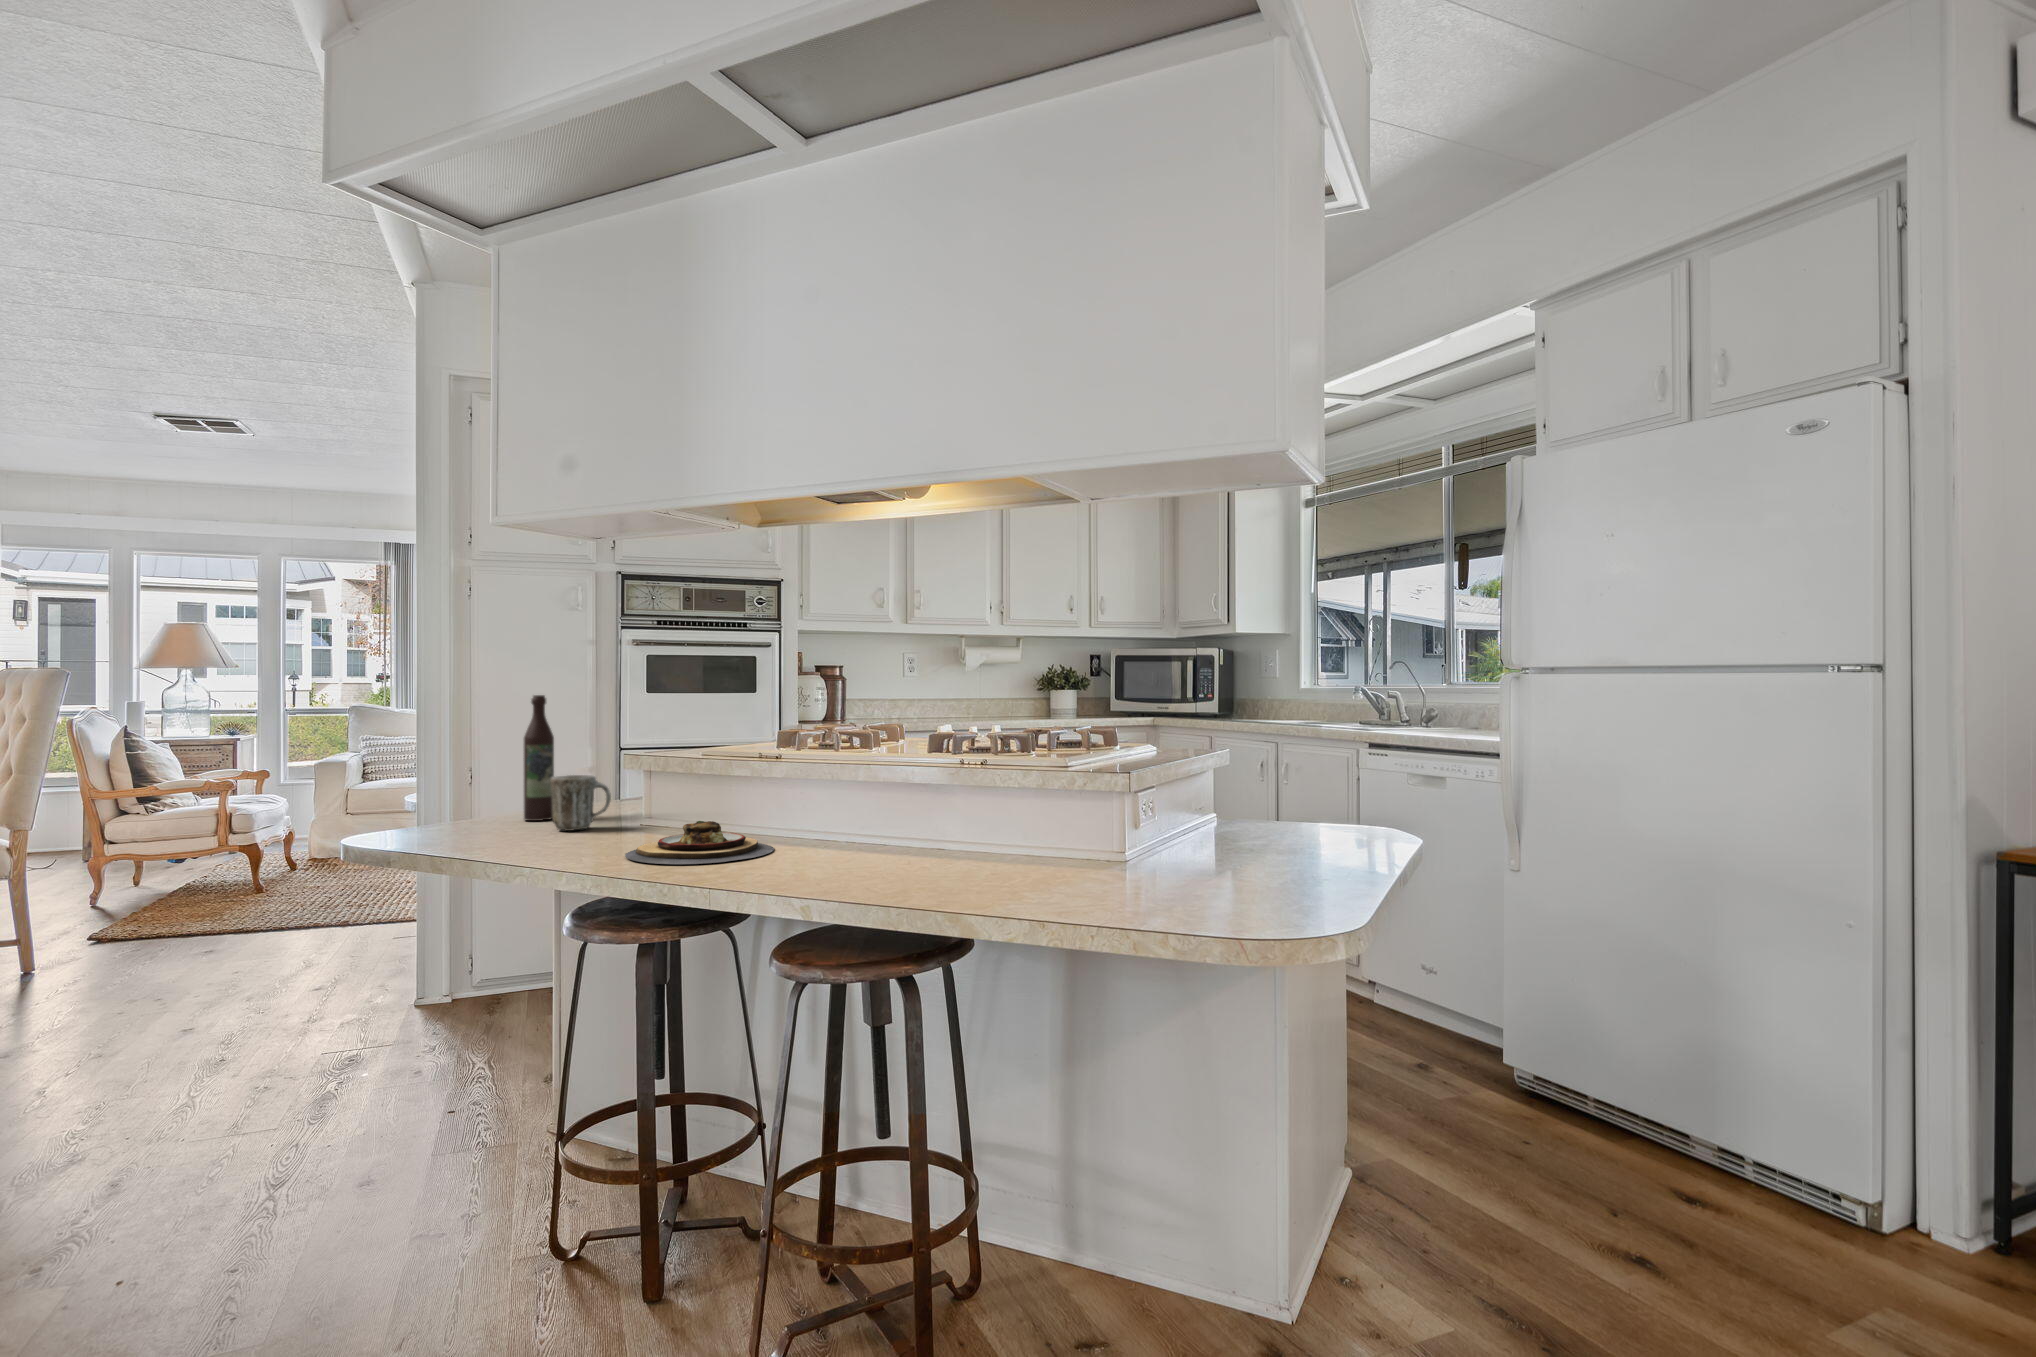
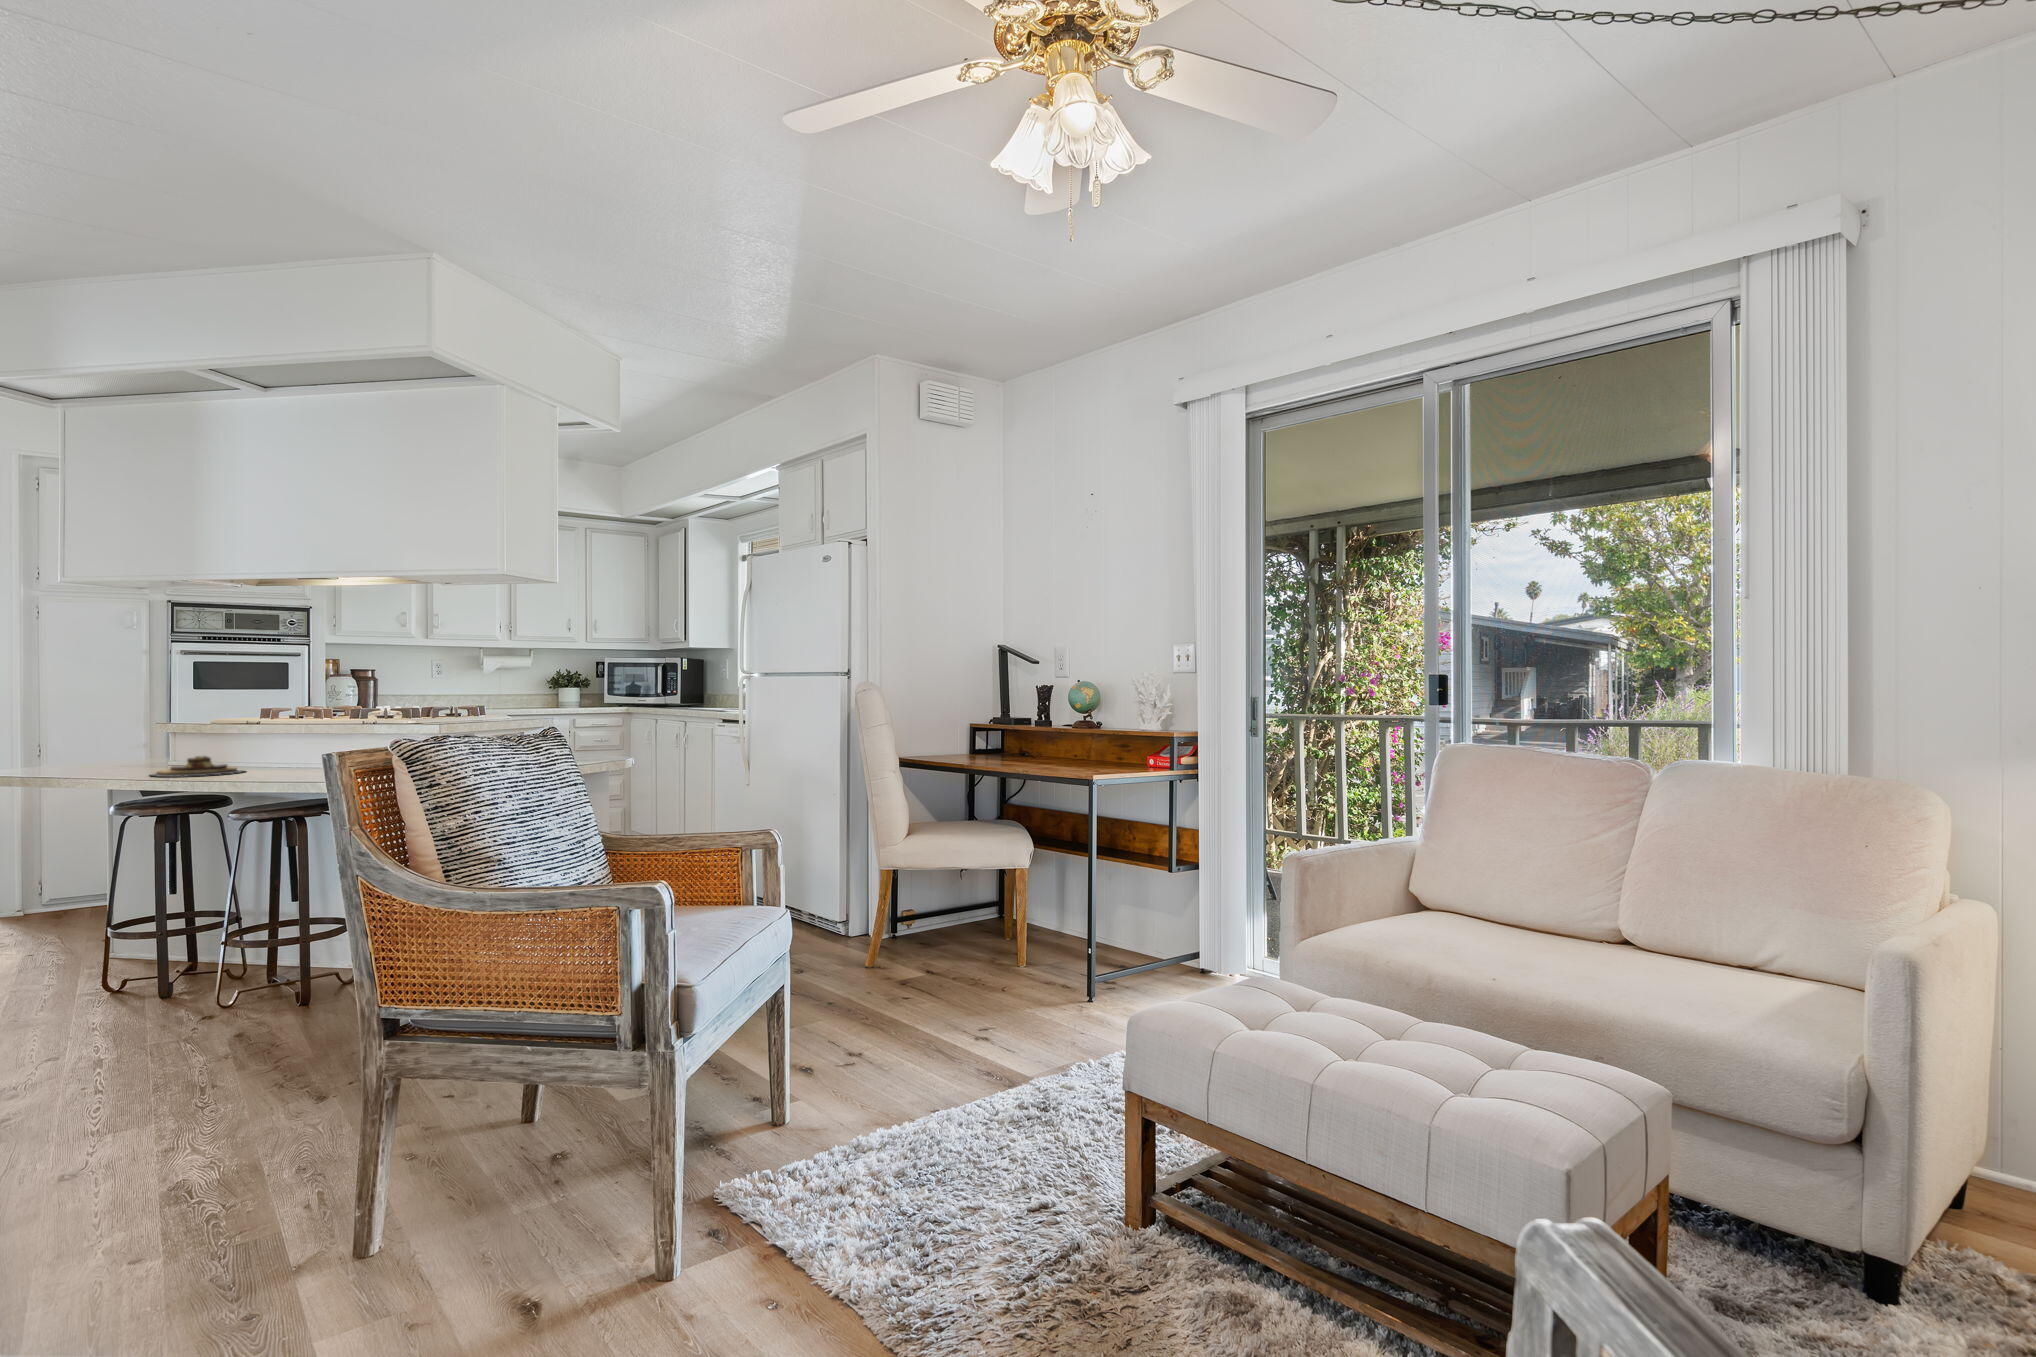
wine bottle: present [524,695,554,821] -> none [83,689,106,767]
mug: present [551,775,611,831] -> none [102,736,145,769]

